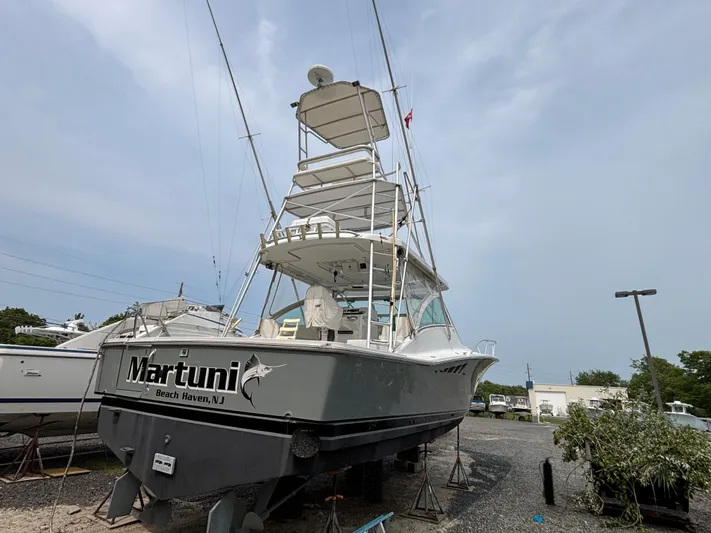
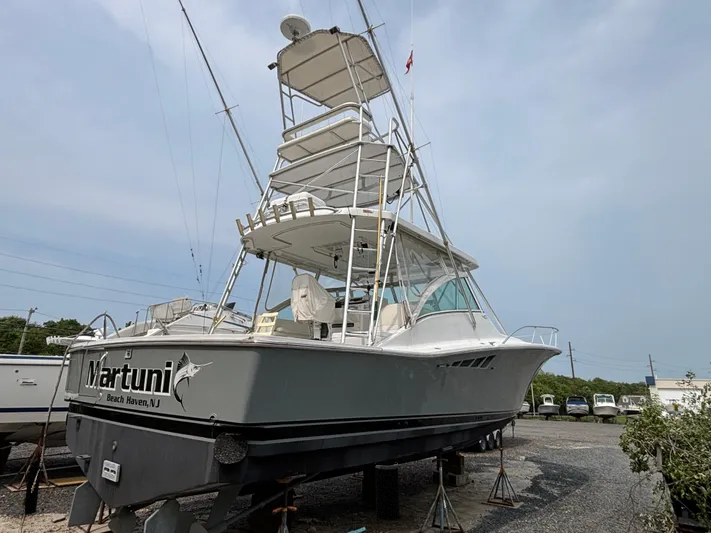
fire extinguisher: present [539,457,555,505] -> present [22,460,44,514]

